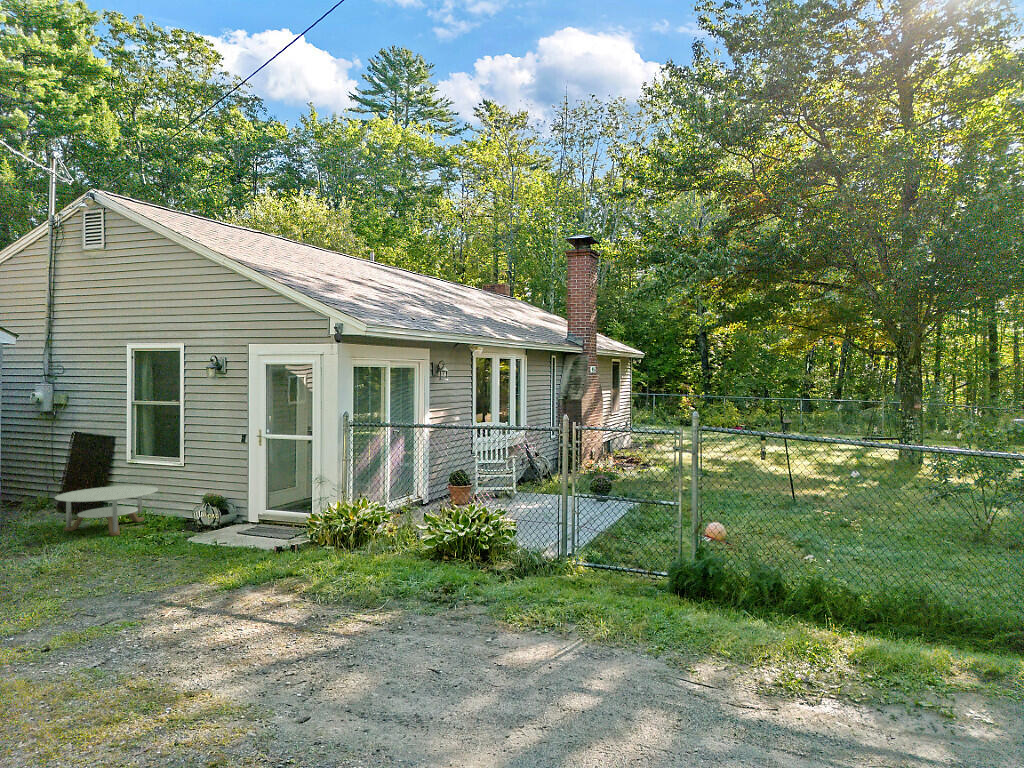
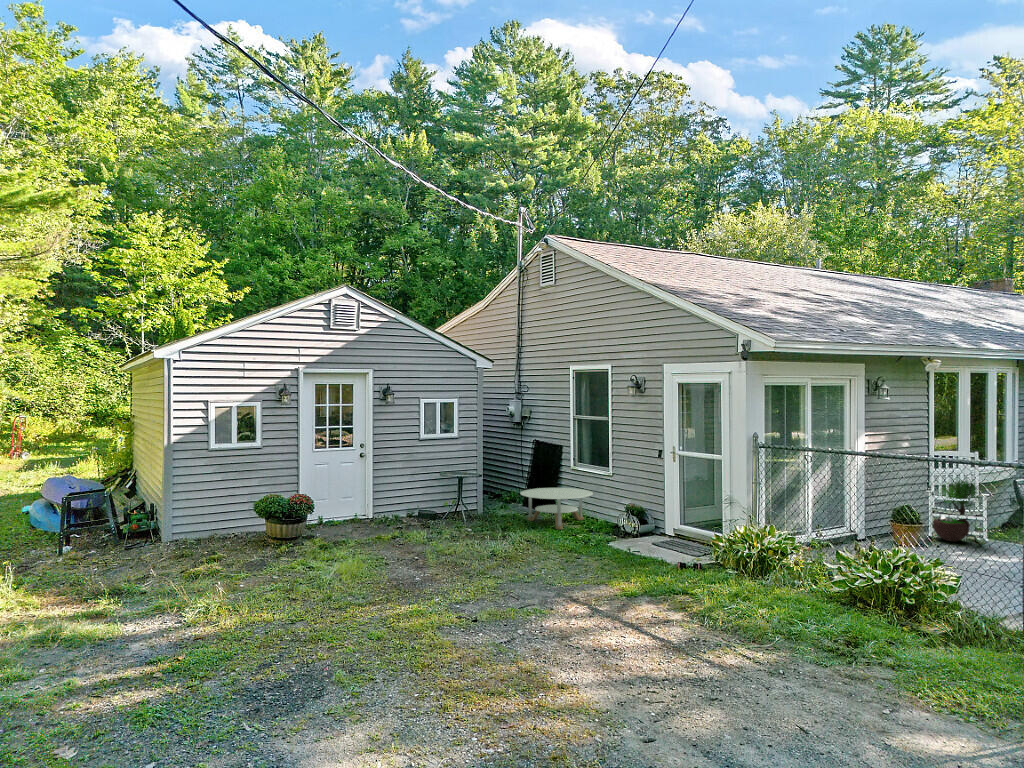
potted tree: none [476,441,508,496] -> present [933,480,980,541]

